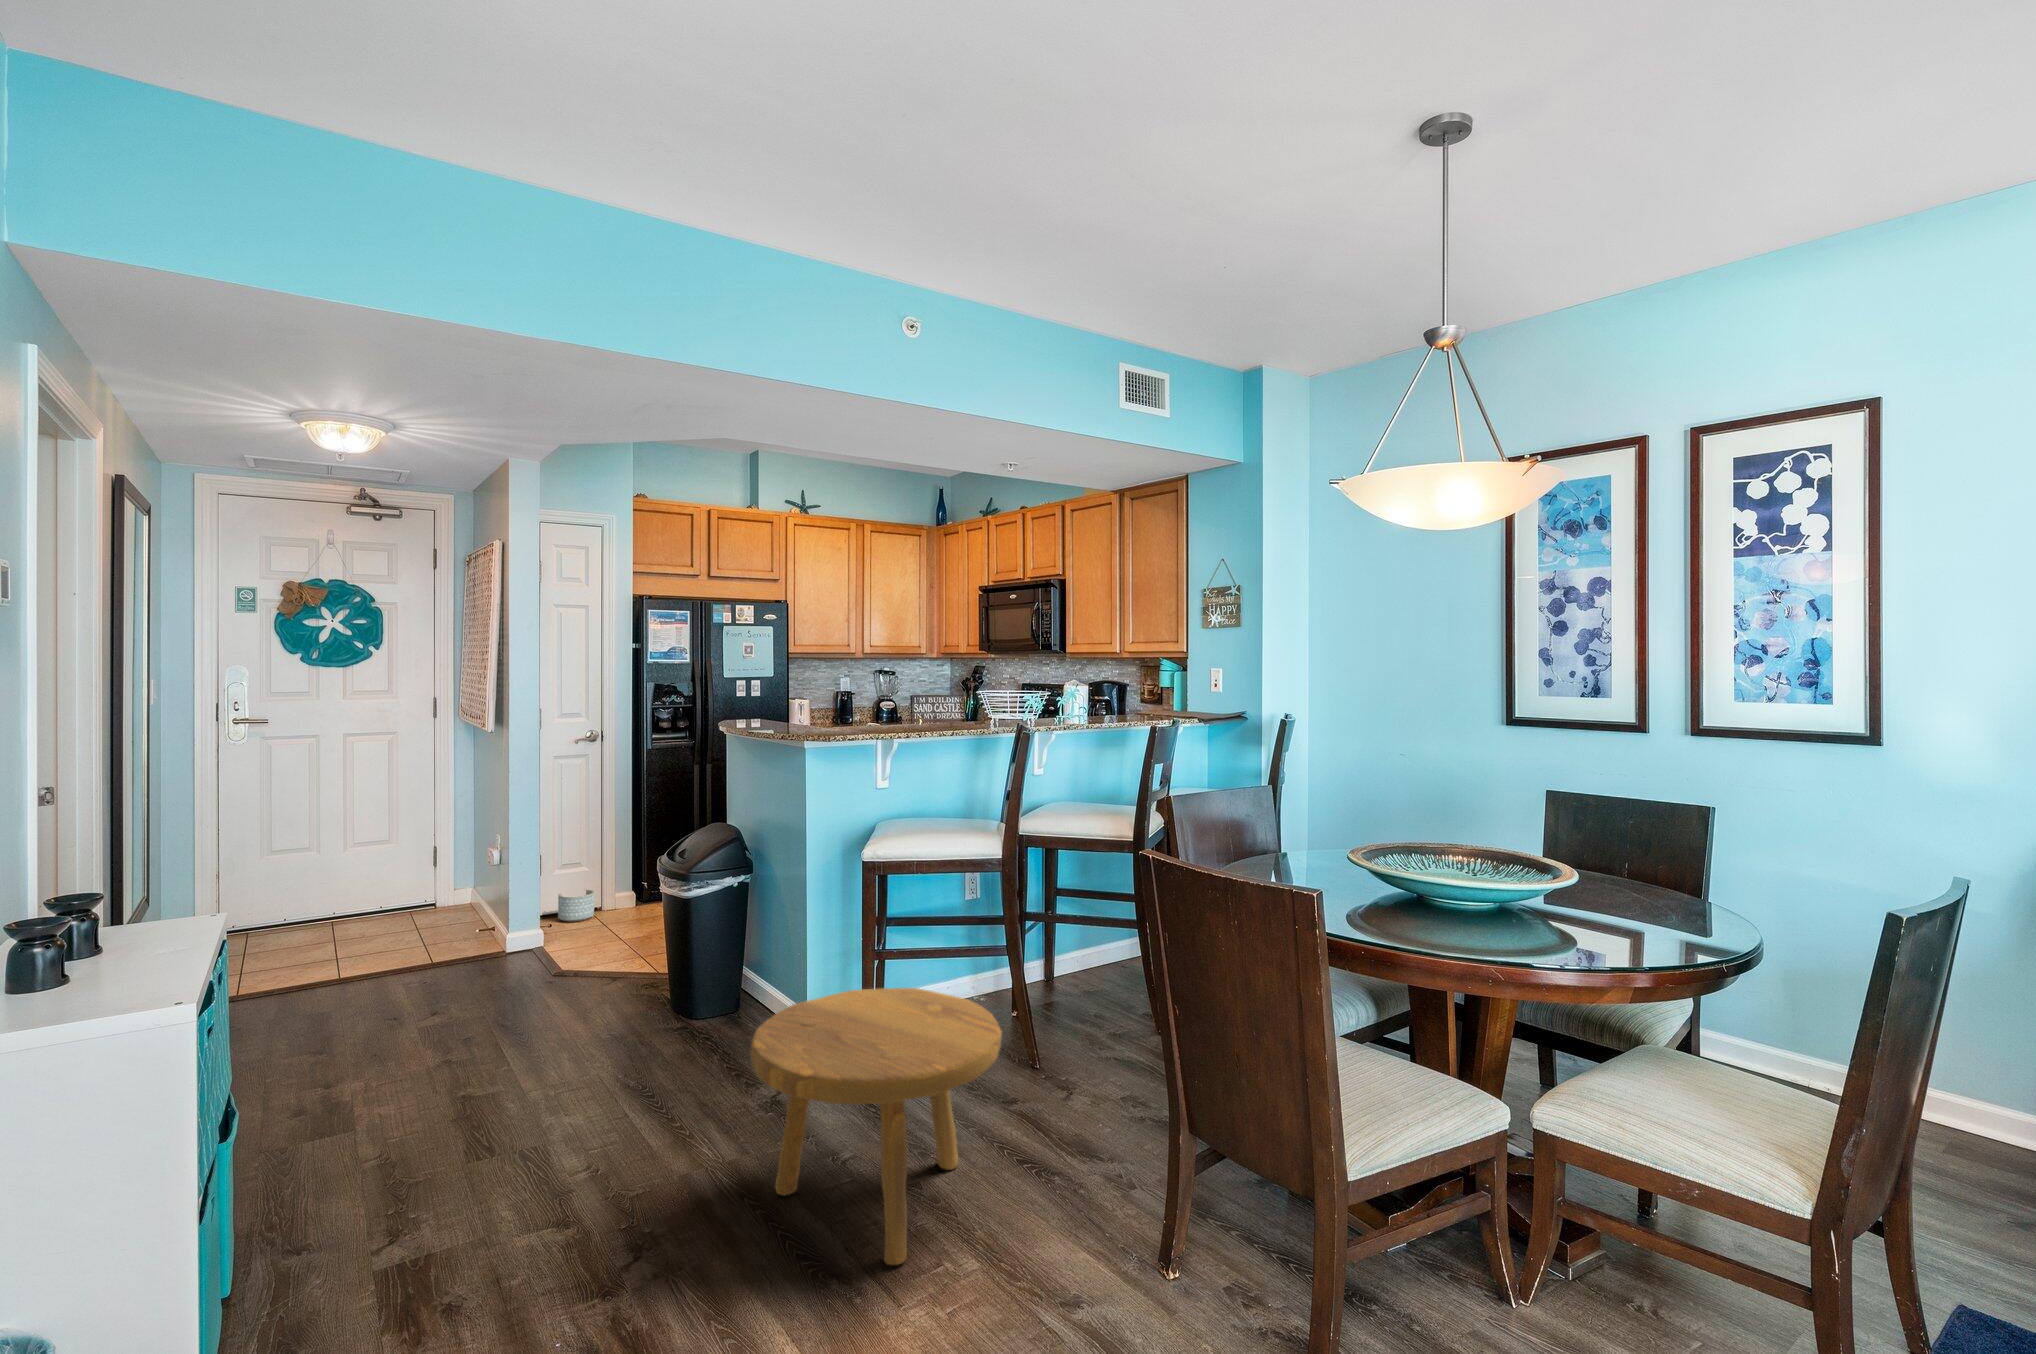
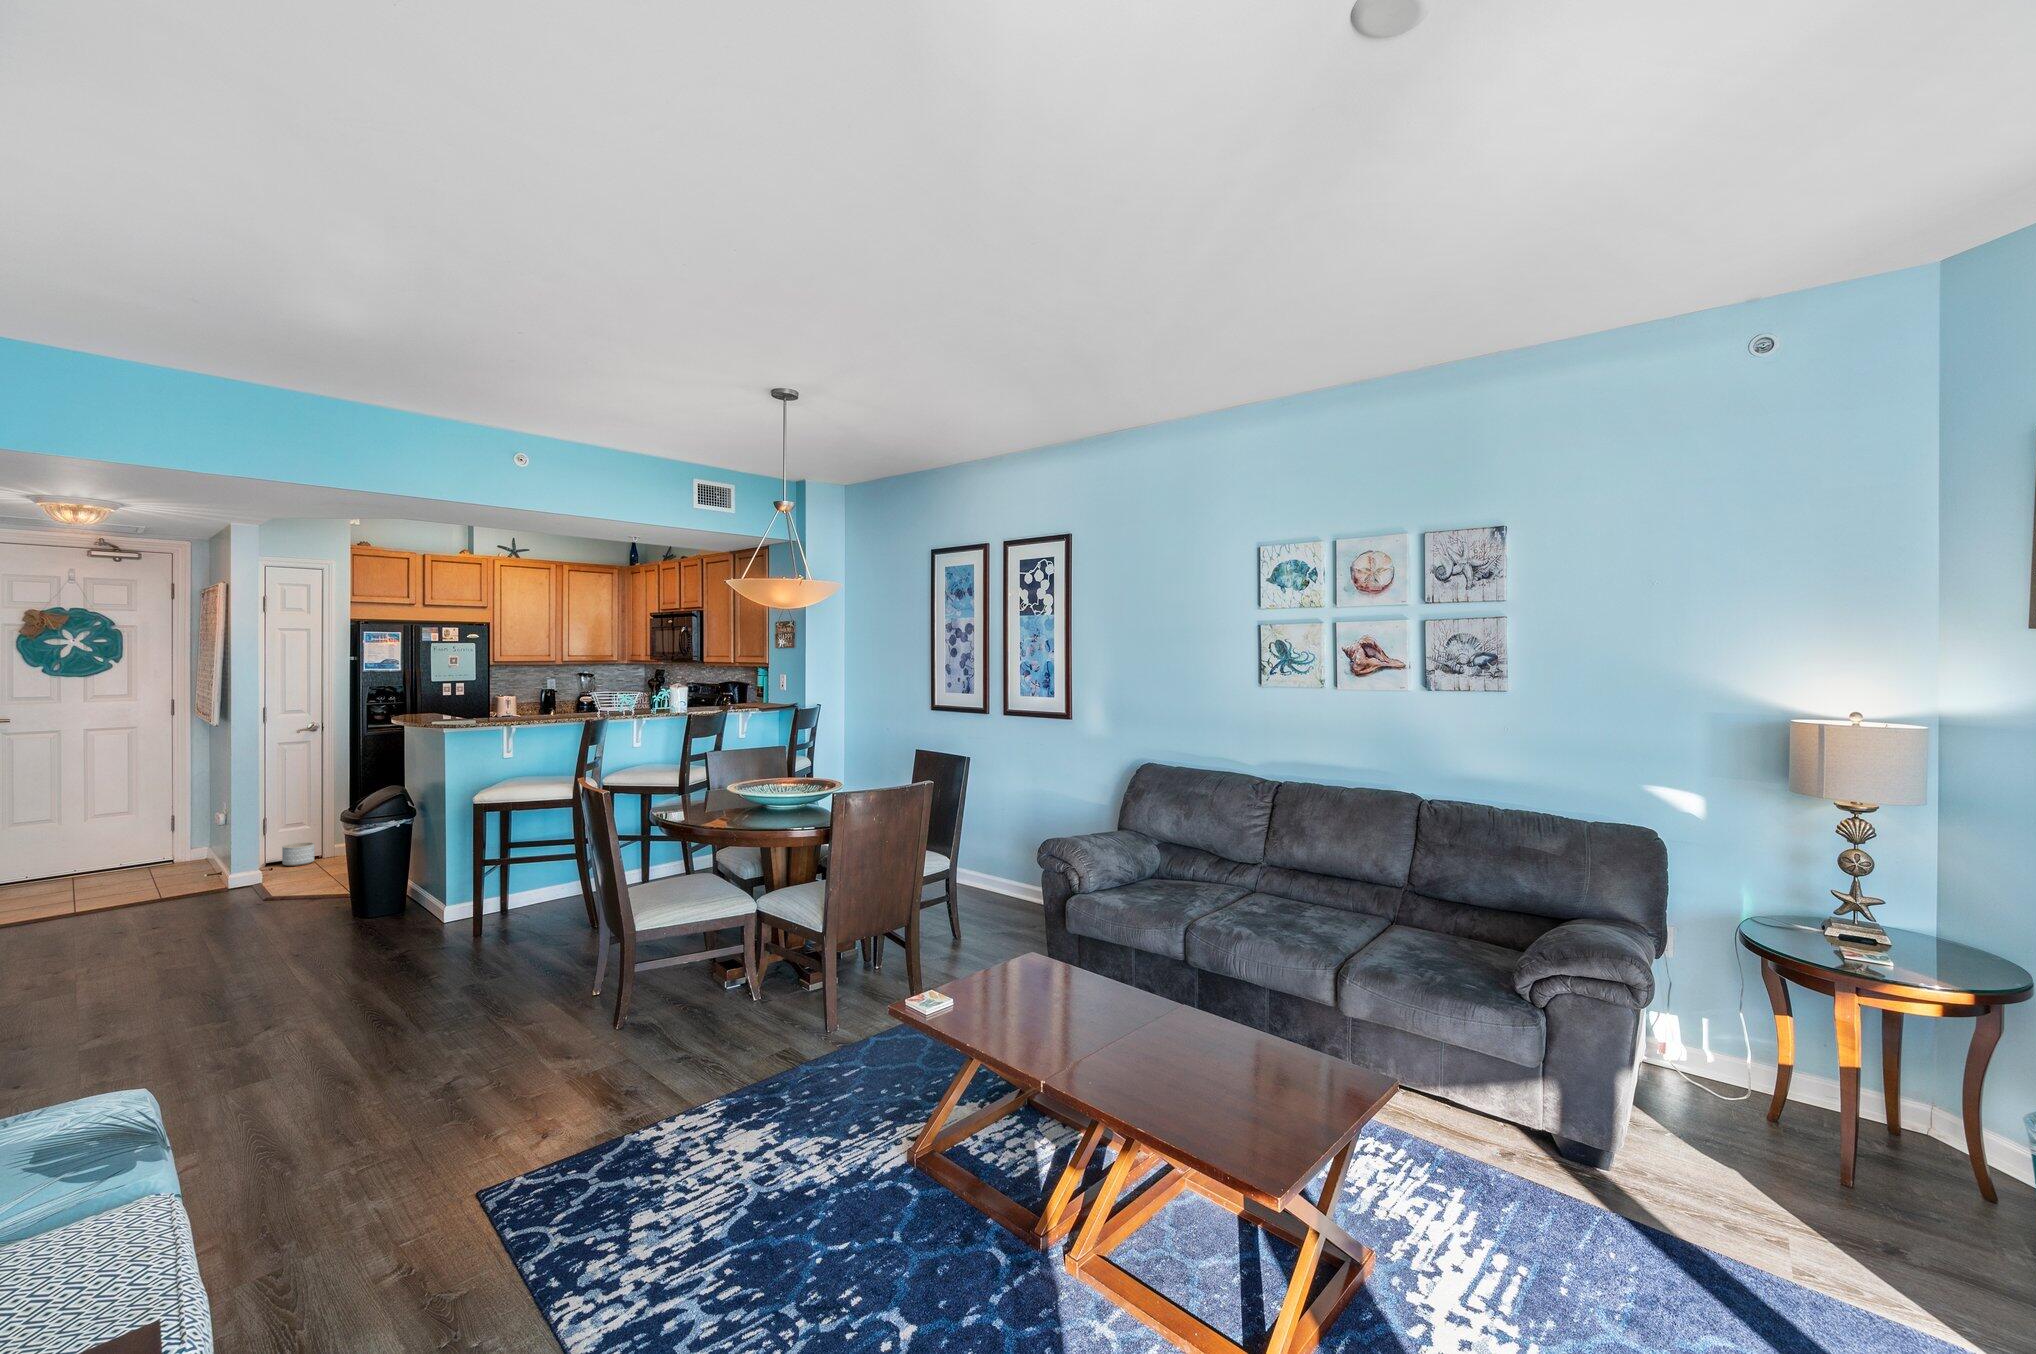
footstool: present [750,988,1002,1265] -> none [359,869,527,1007]

